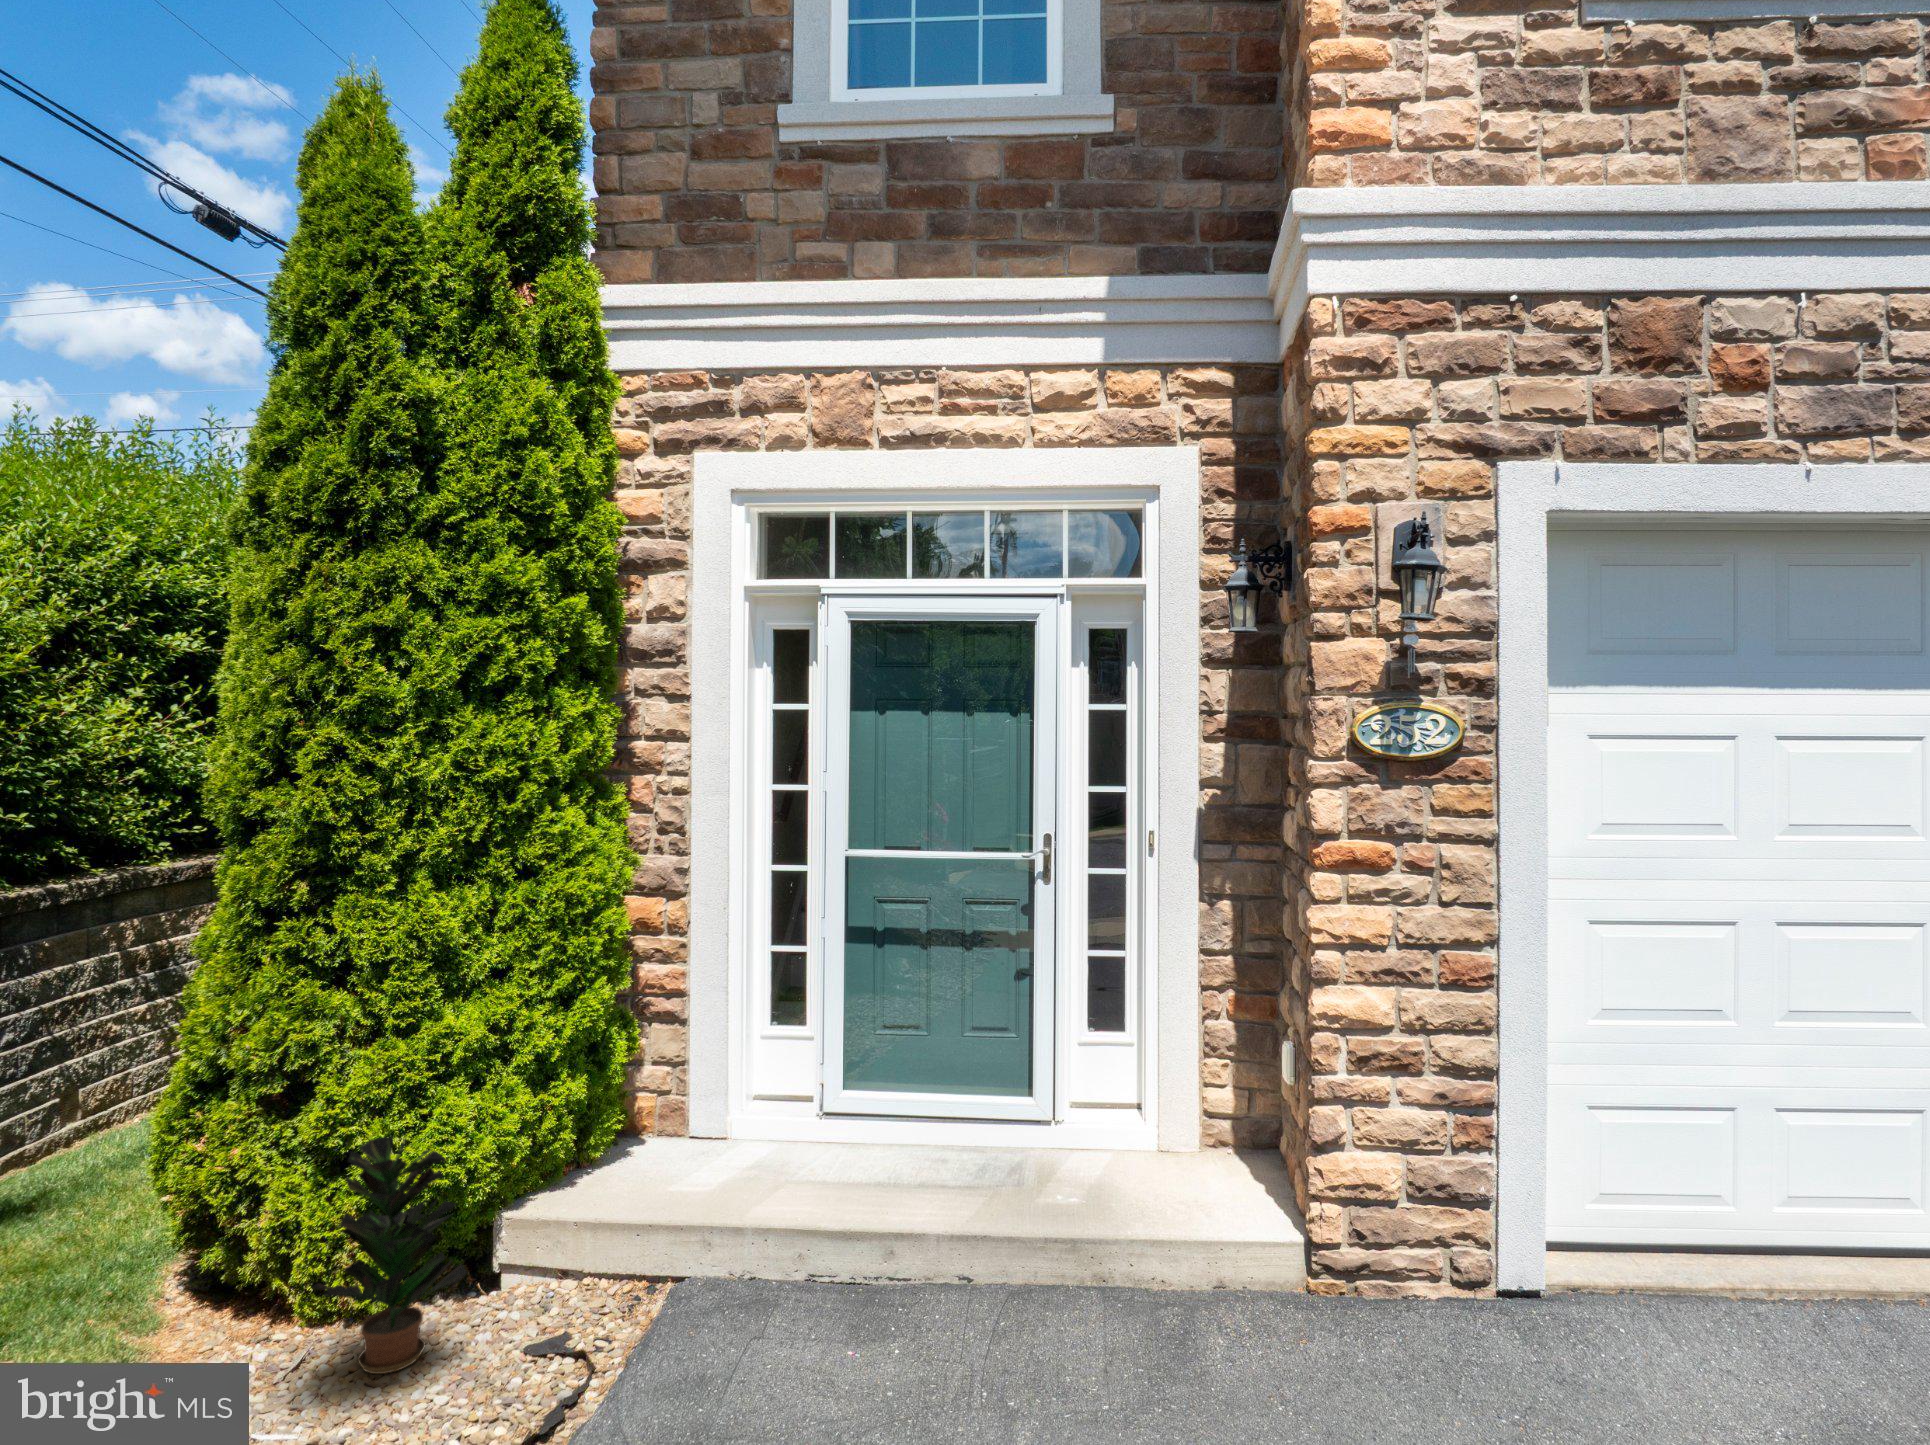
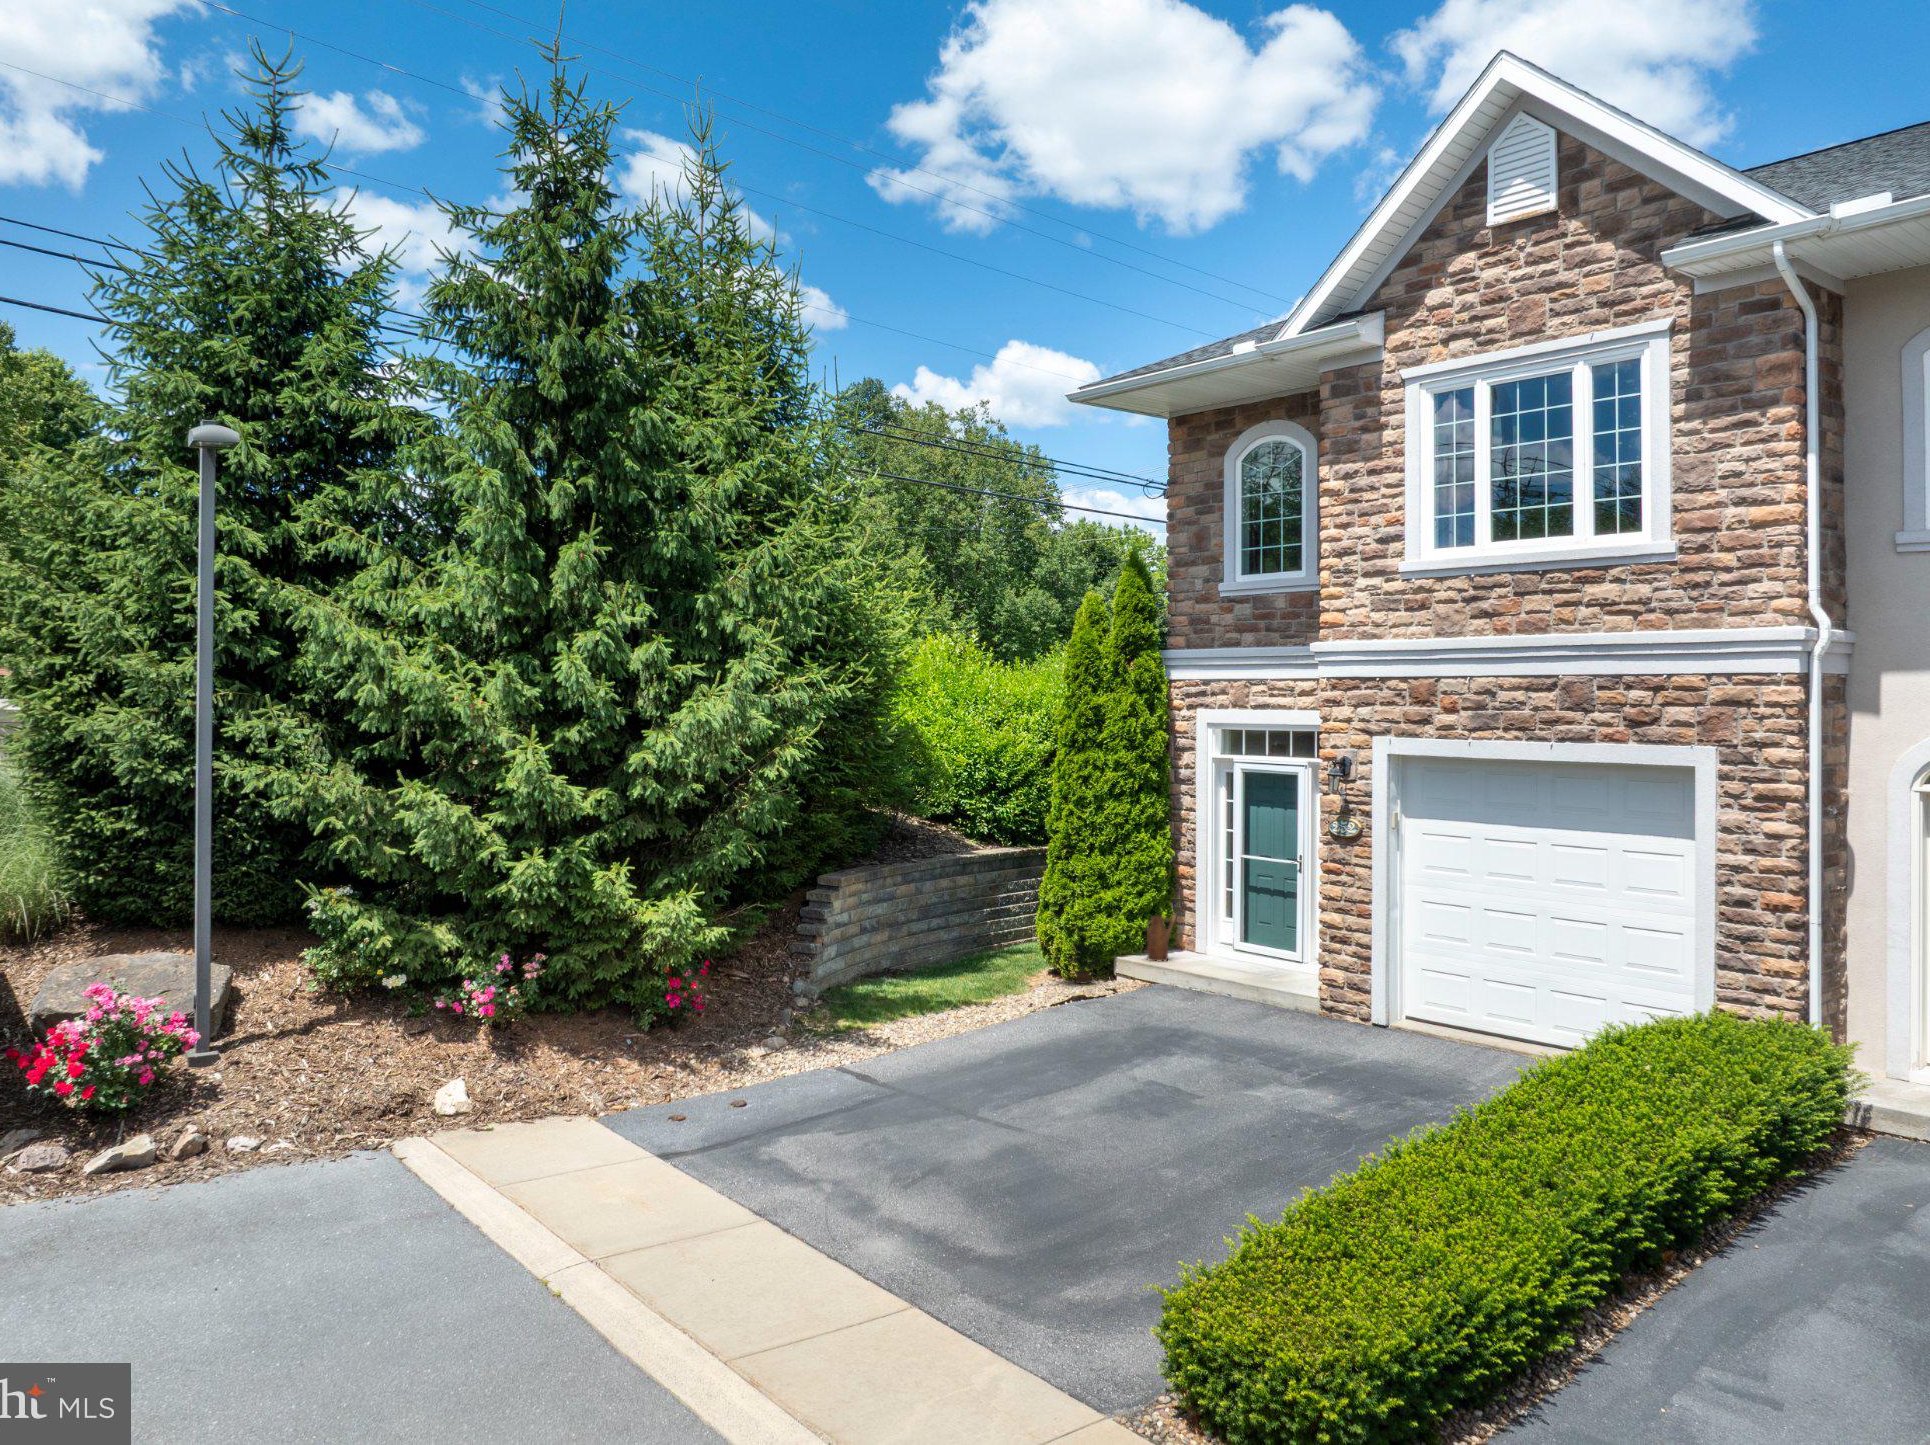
watering can: none [594,1030,662,1199] -> present [1146,914,1176,961]

